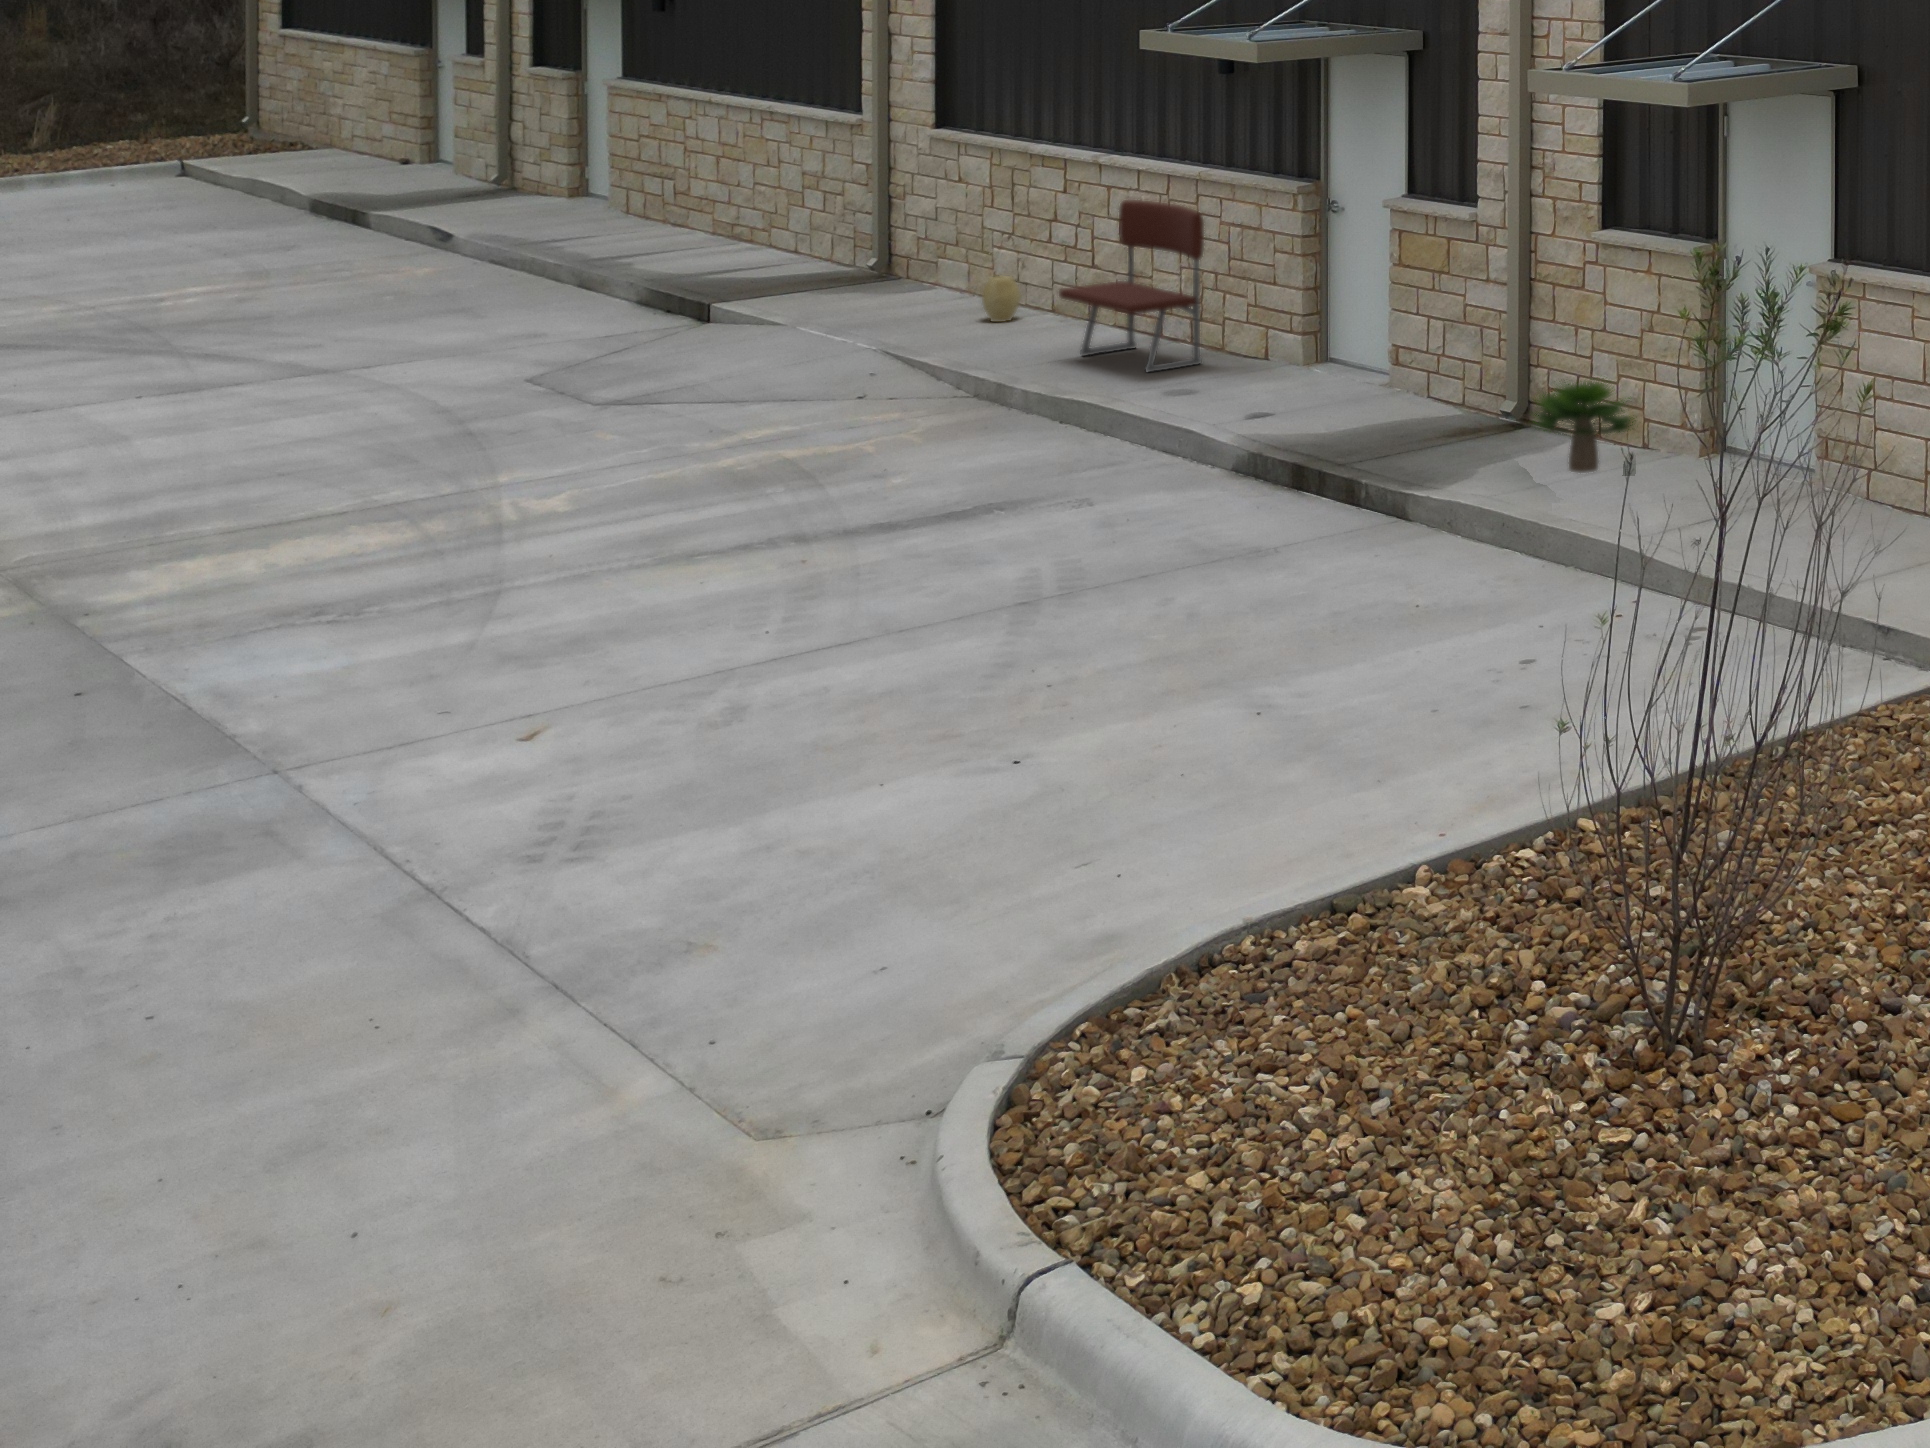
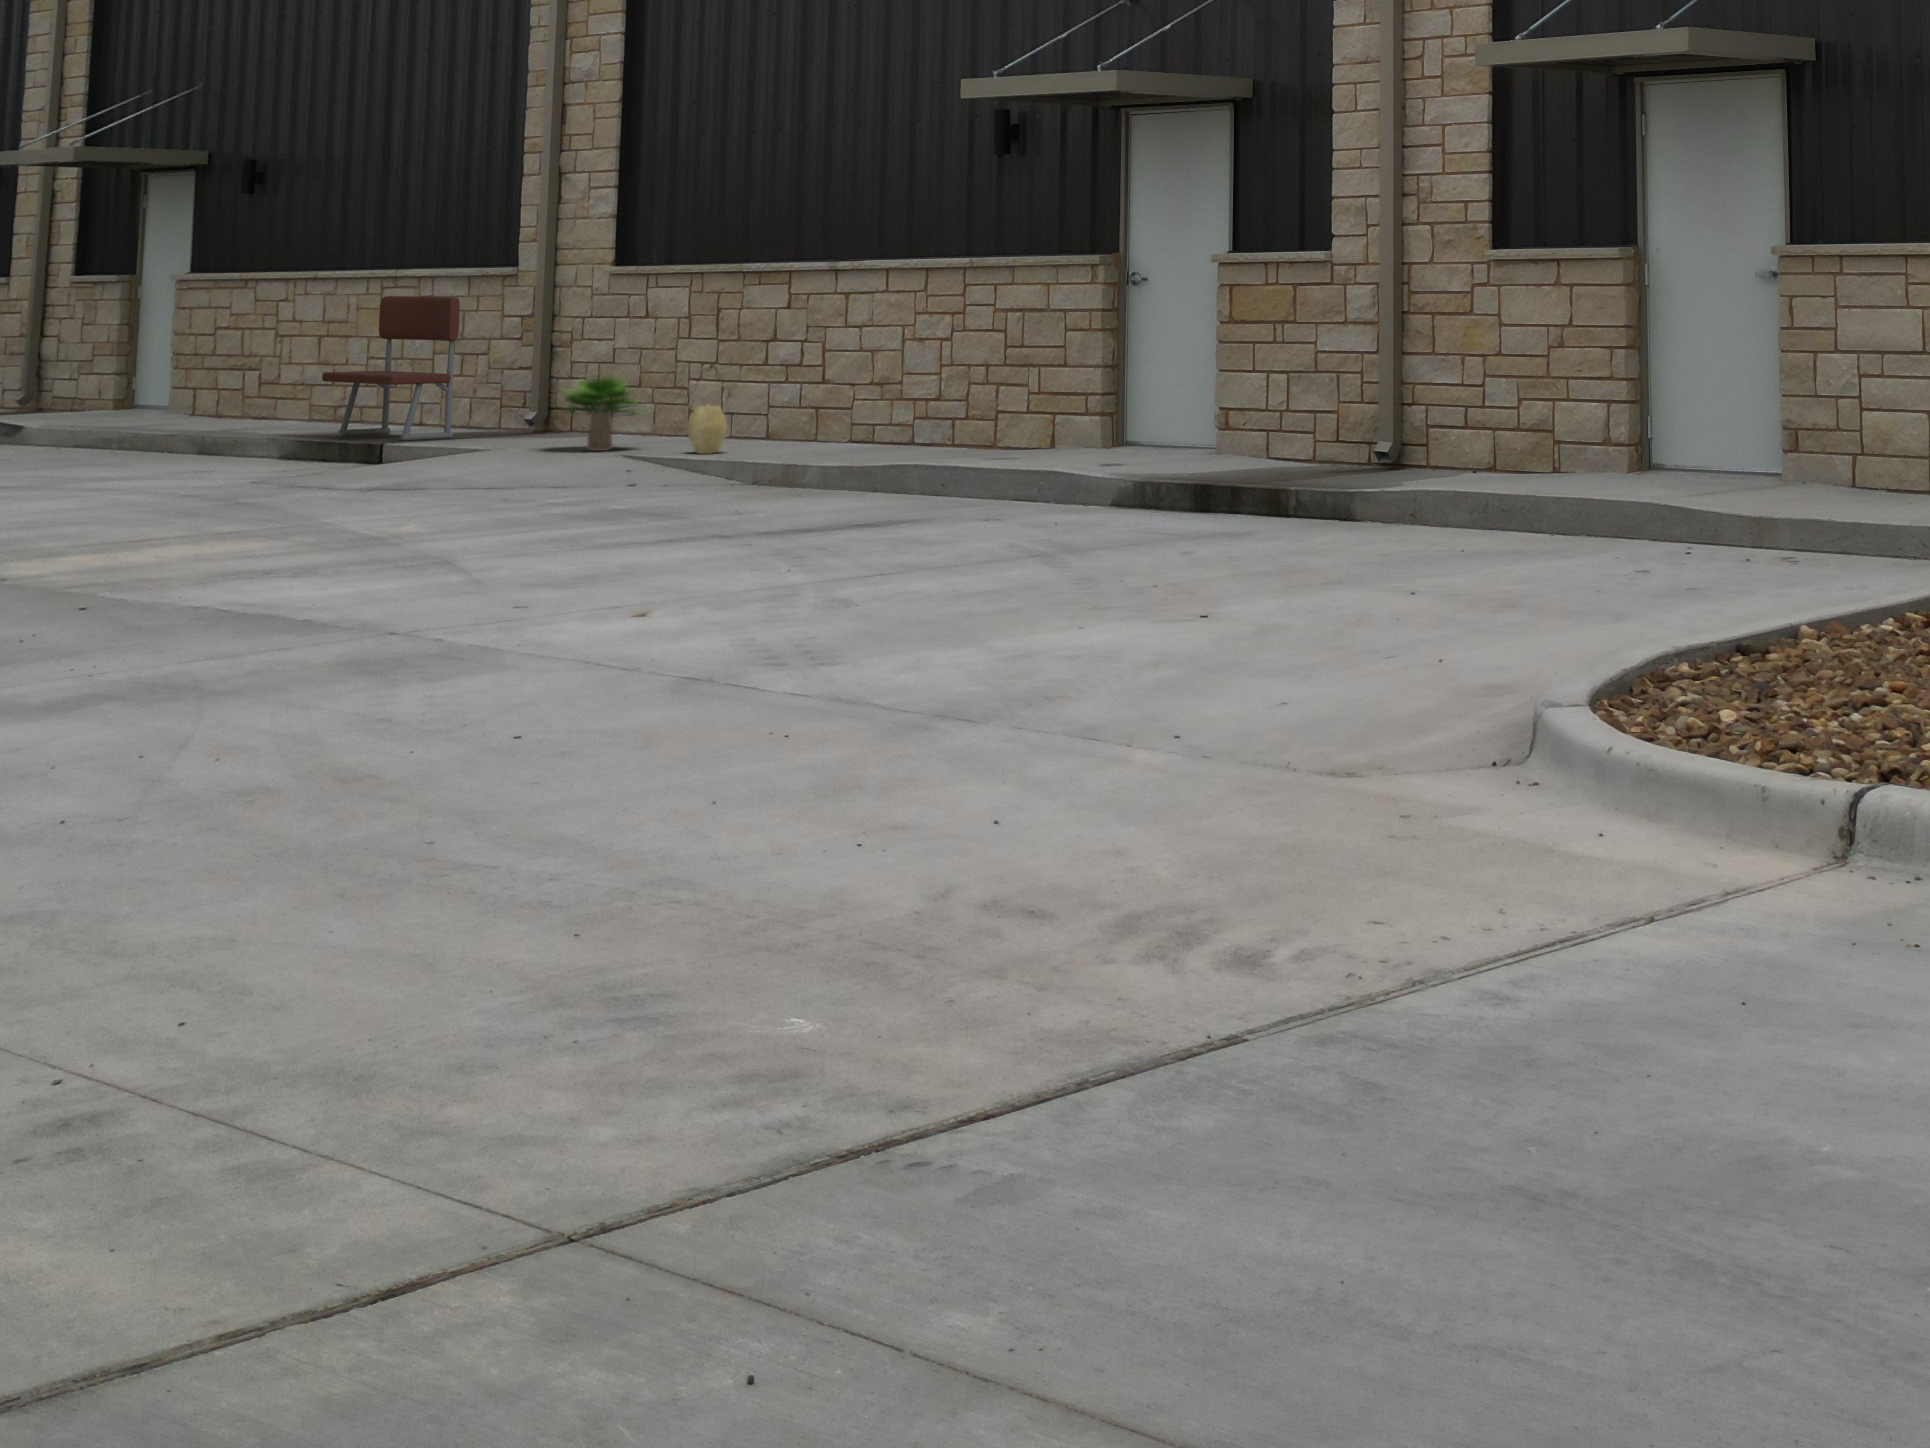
bench: present [1059,200,1204,372] -> present [322,296,460,440]
potted plant: present [1534,378,1636,473] -> present [558,376,640,451]

